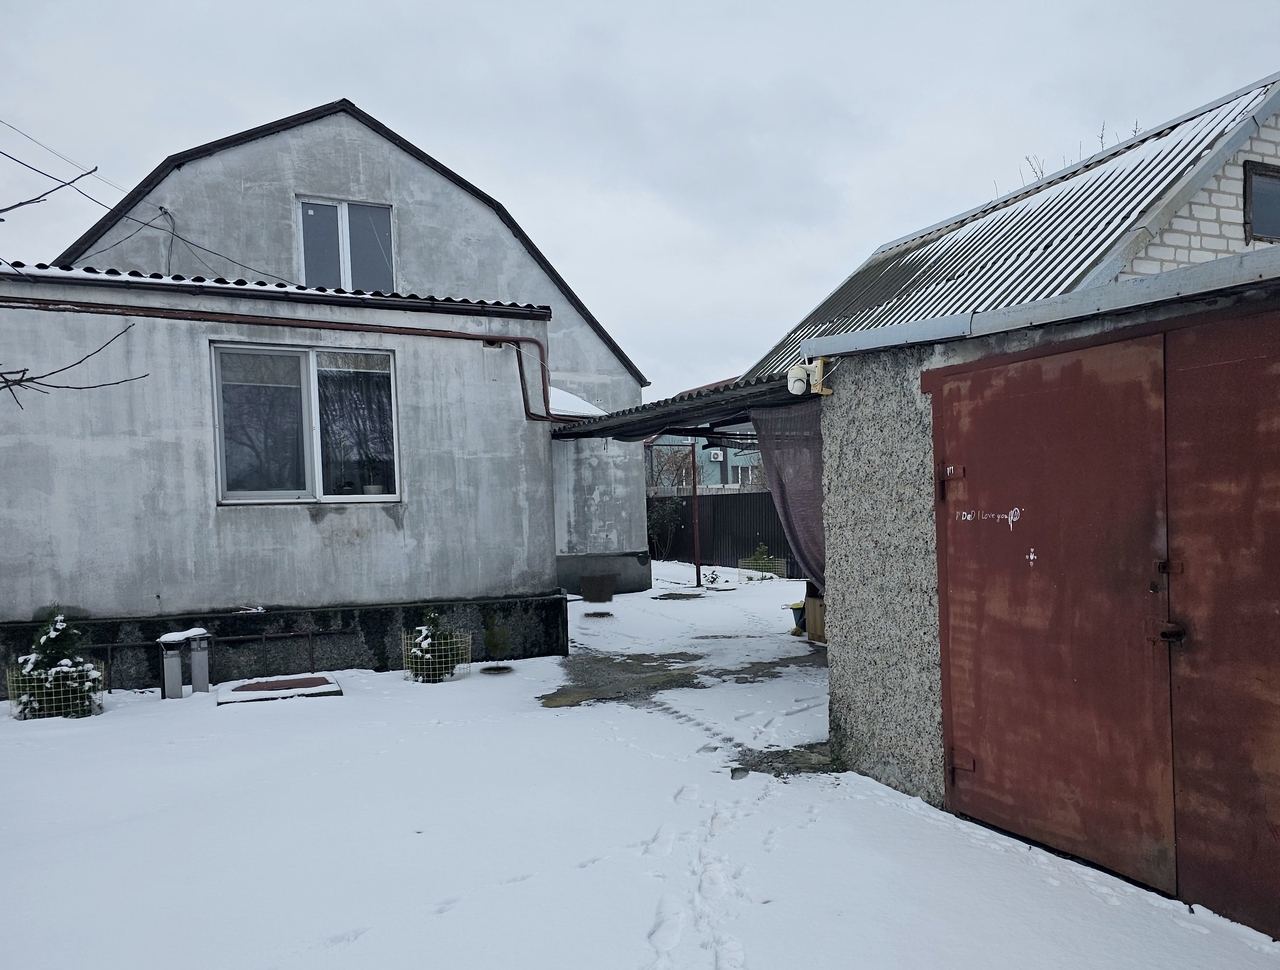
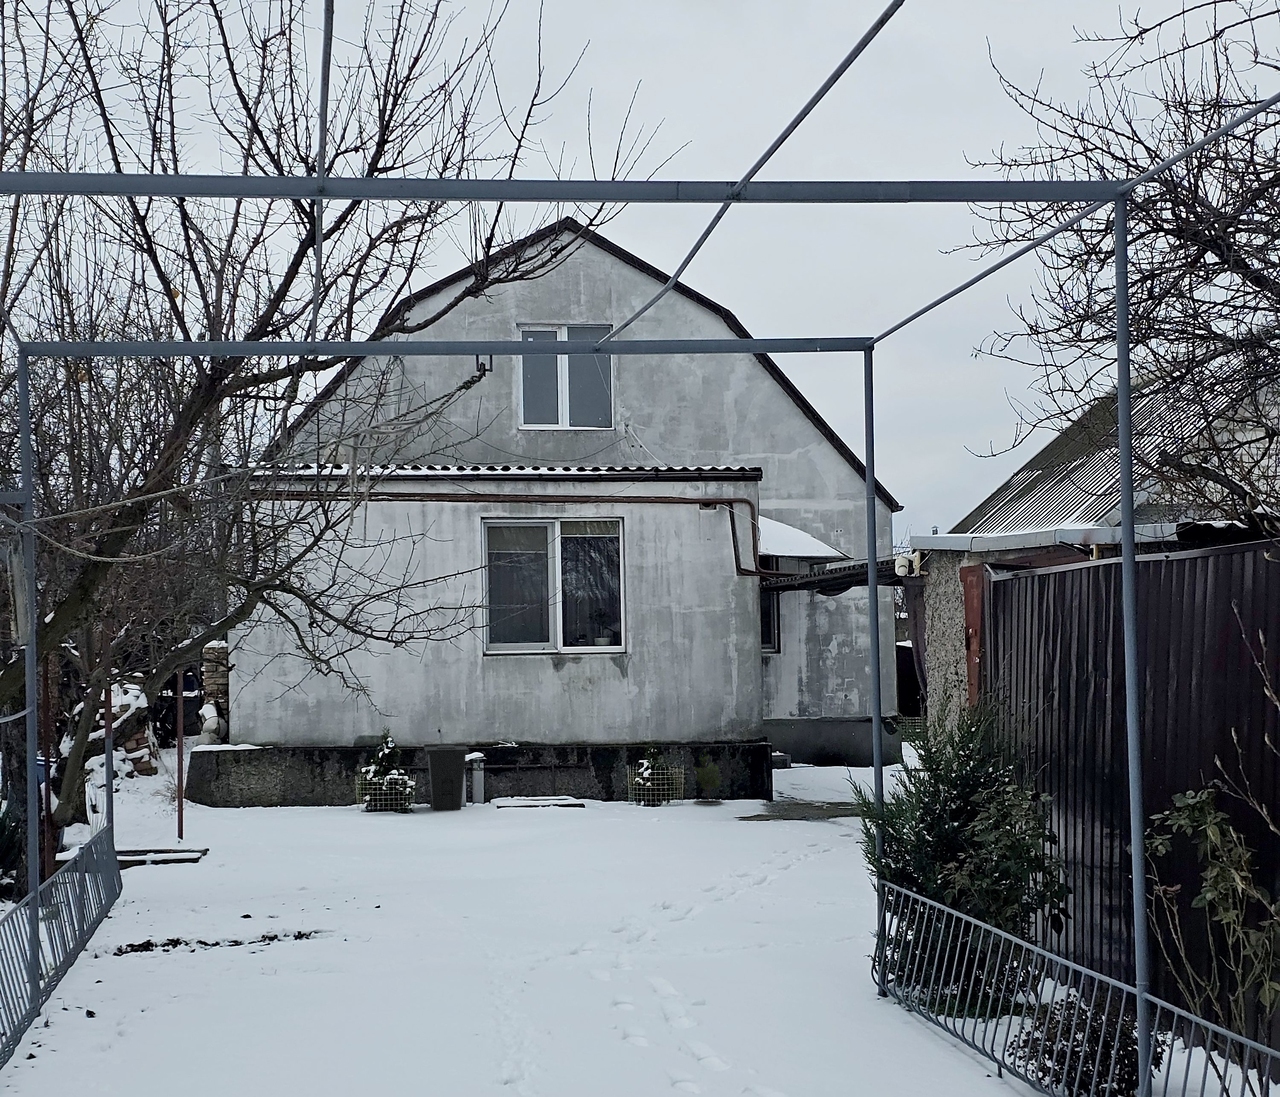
trash can: present [578,573,621,617] -> present [424,743,469,811]

